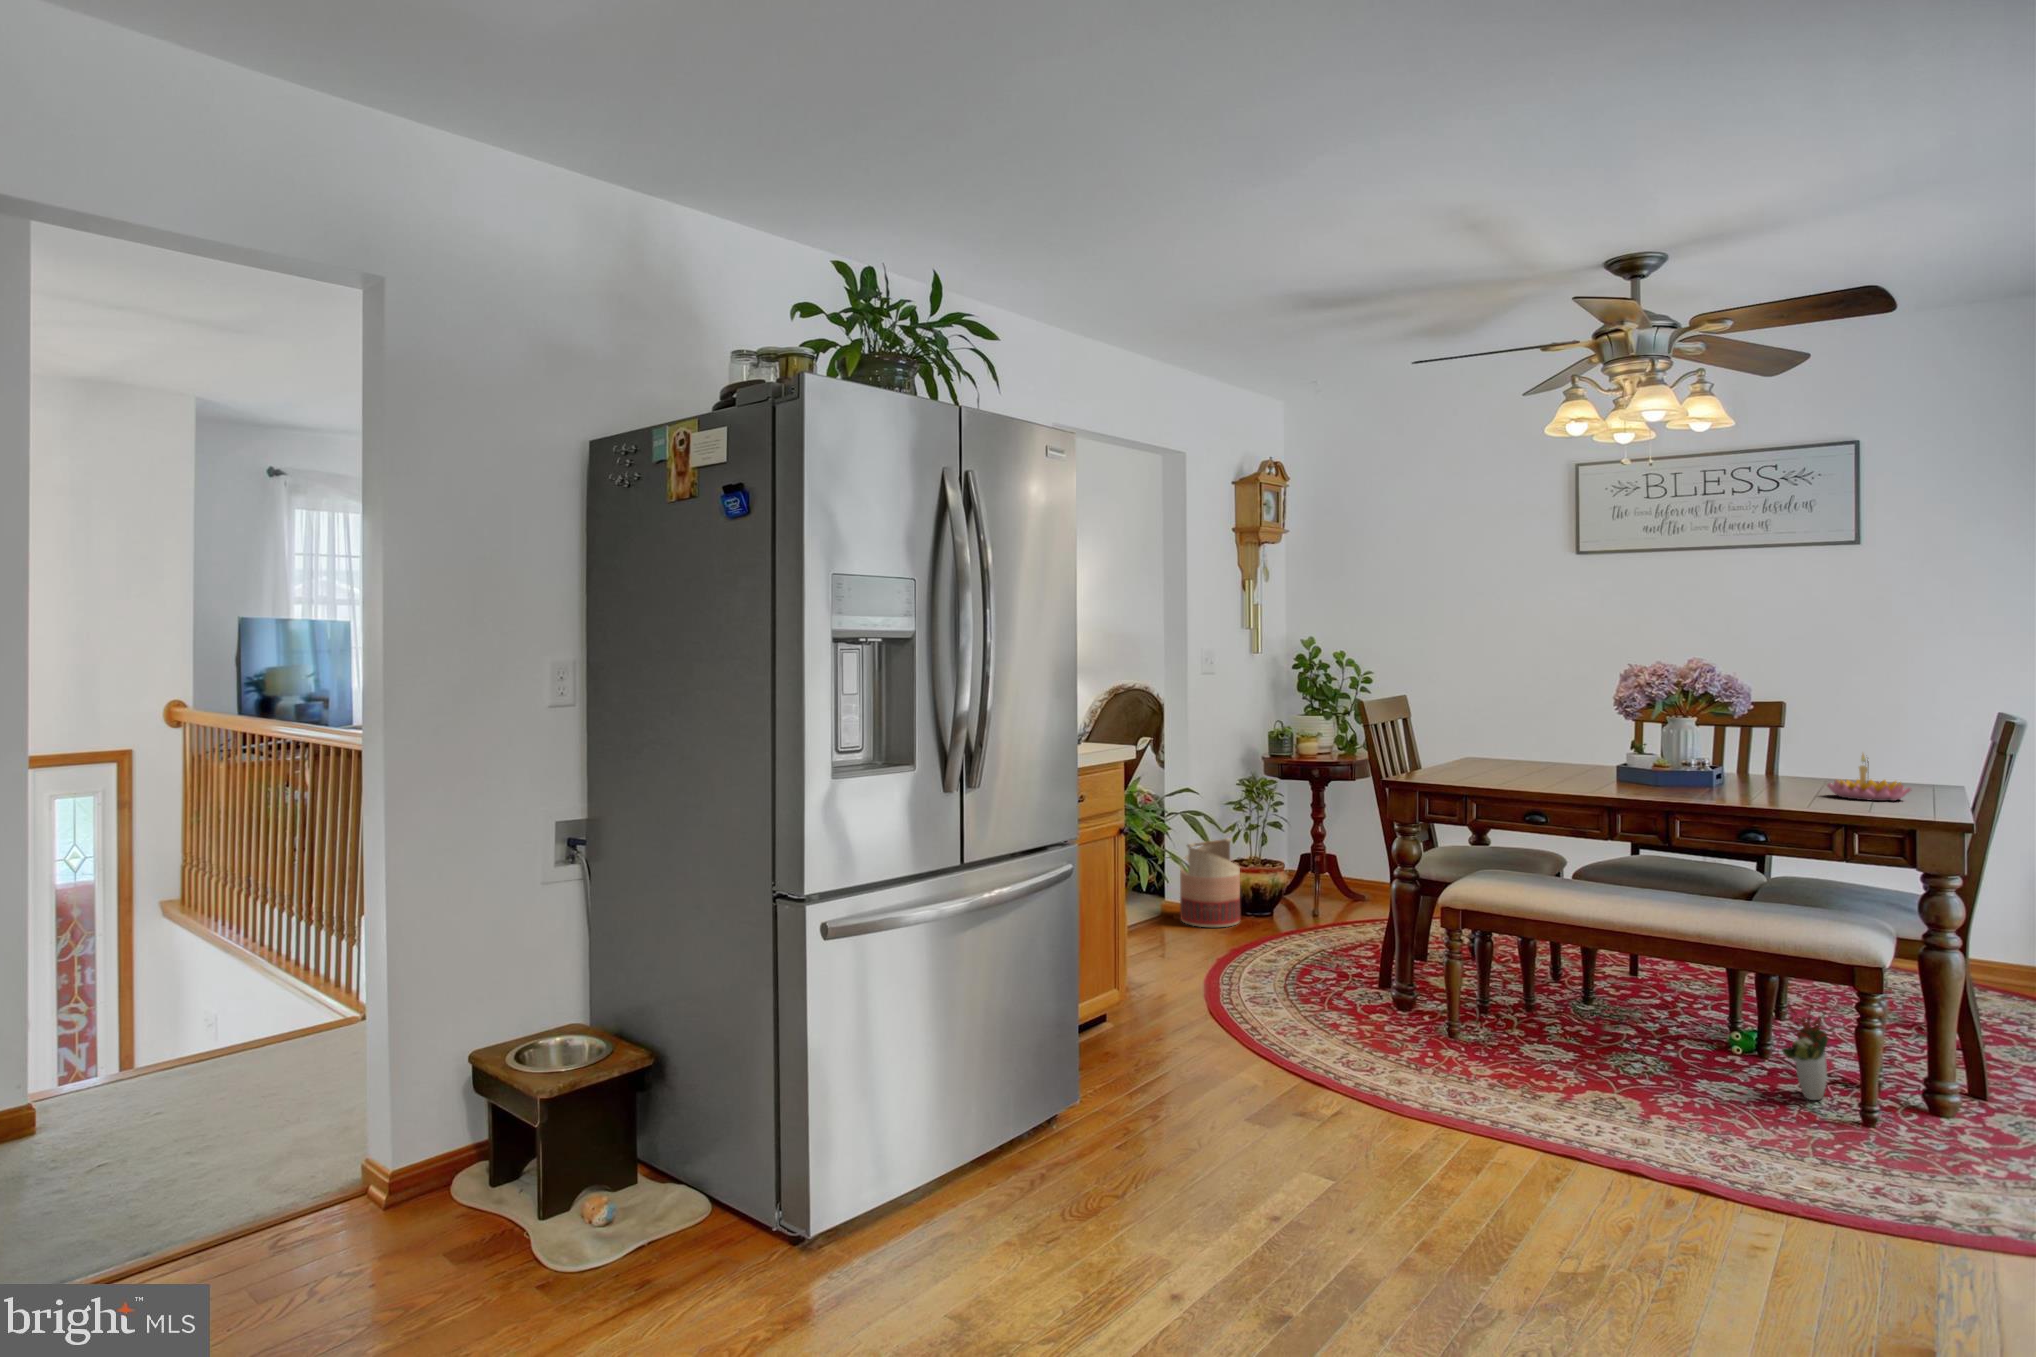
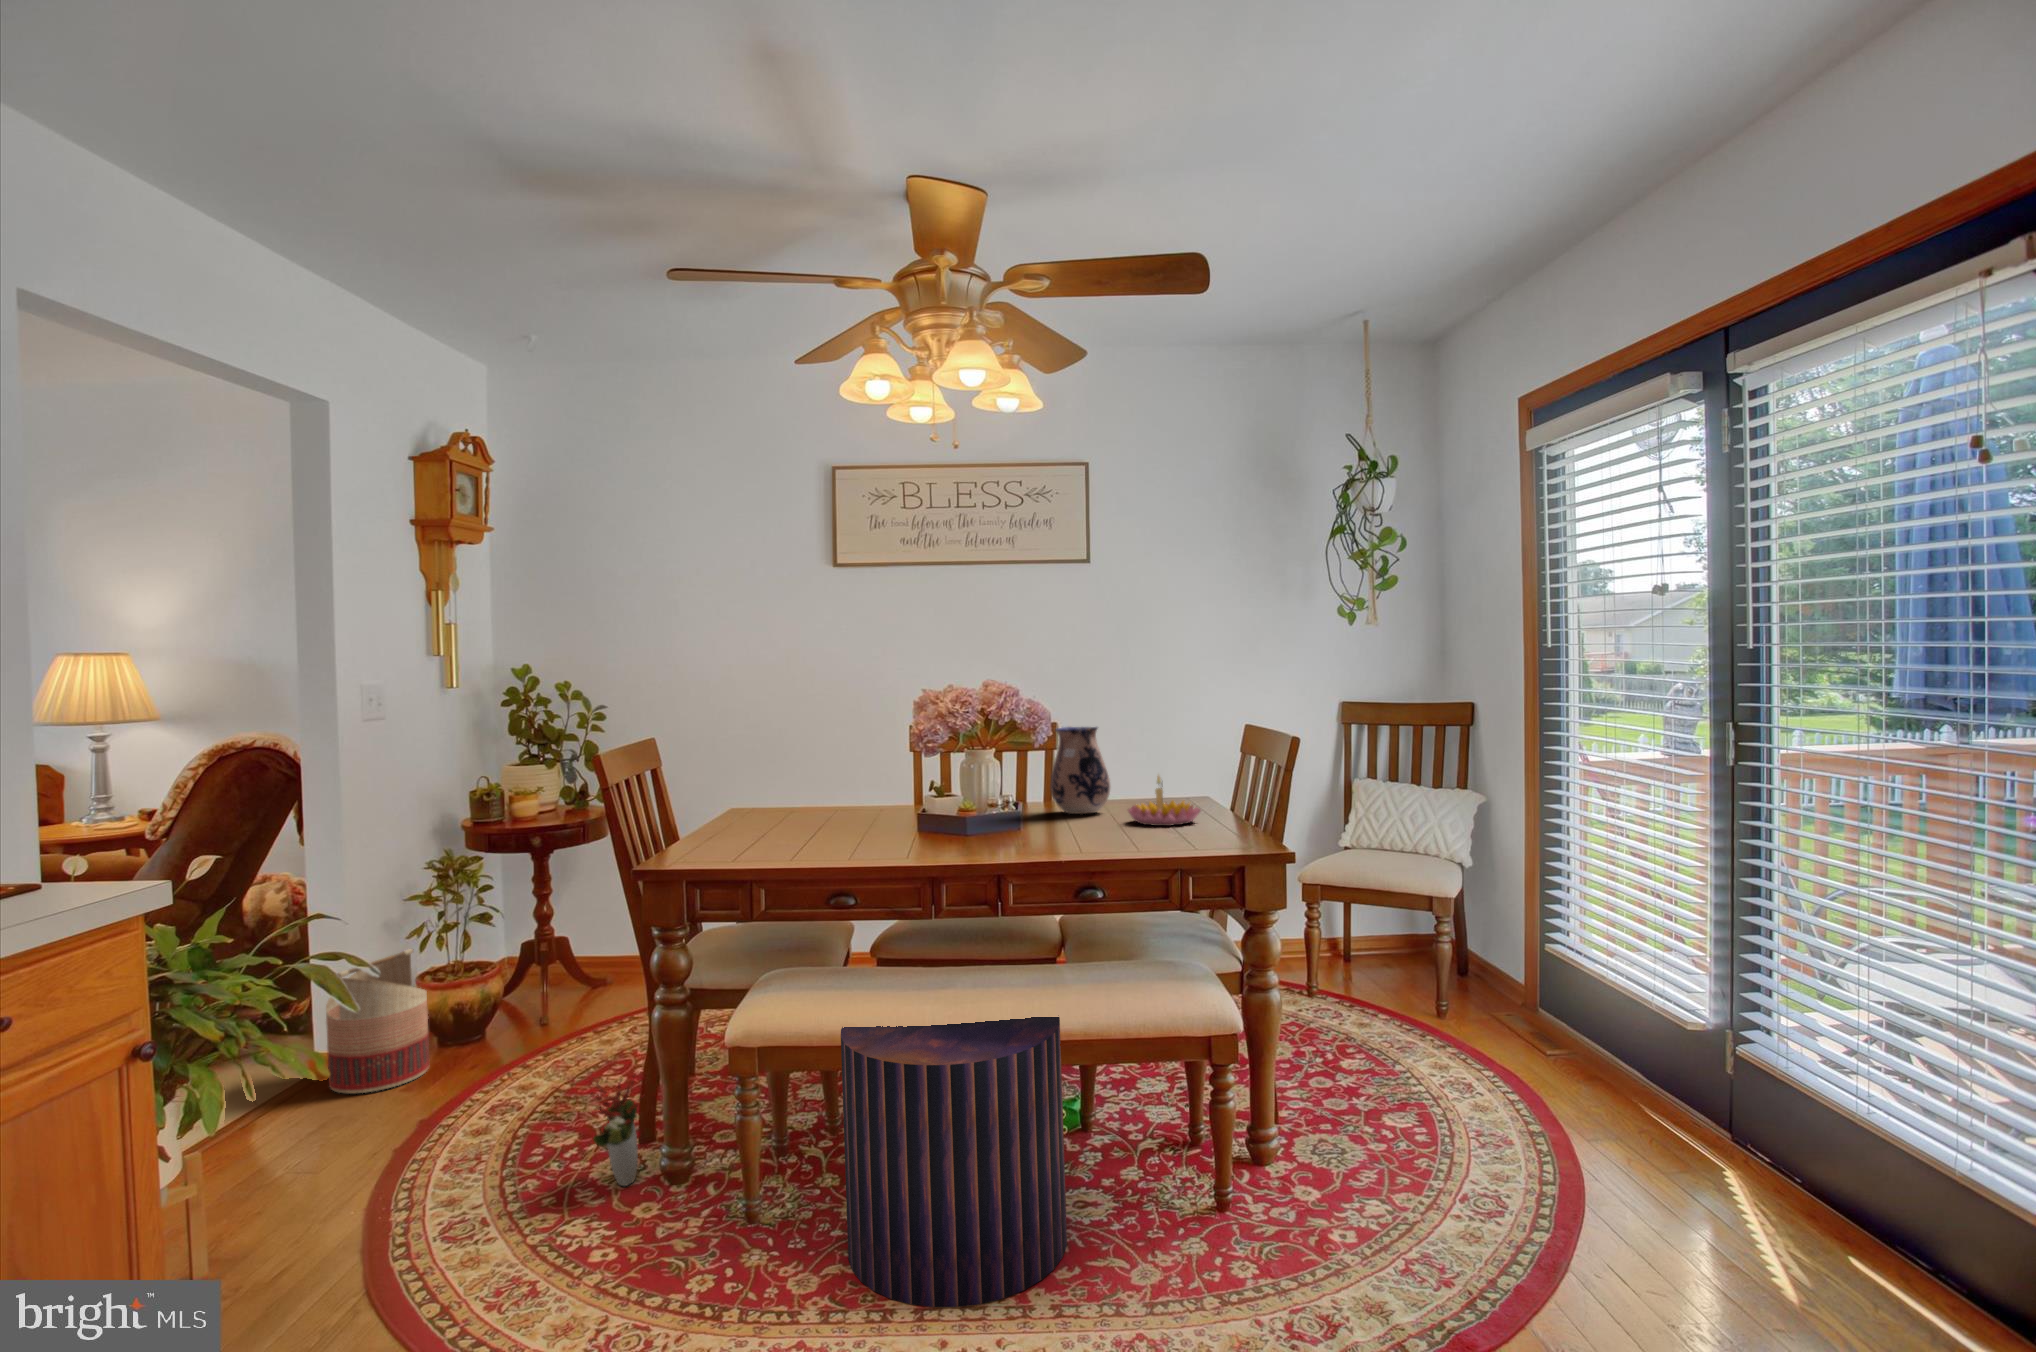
ceramic pitcher: none [1759,707,1826,787] -> present [1051,727,1110,814]
pouf: none [1516,901,1703,1116] -> present [841,1017,1067,1307]
decorative plant: present [1782,1001,1835,1100] -> present [591,1075,644,1186]

